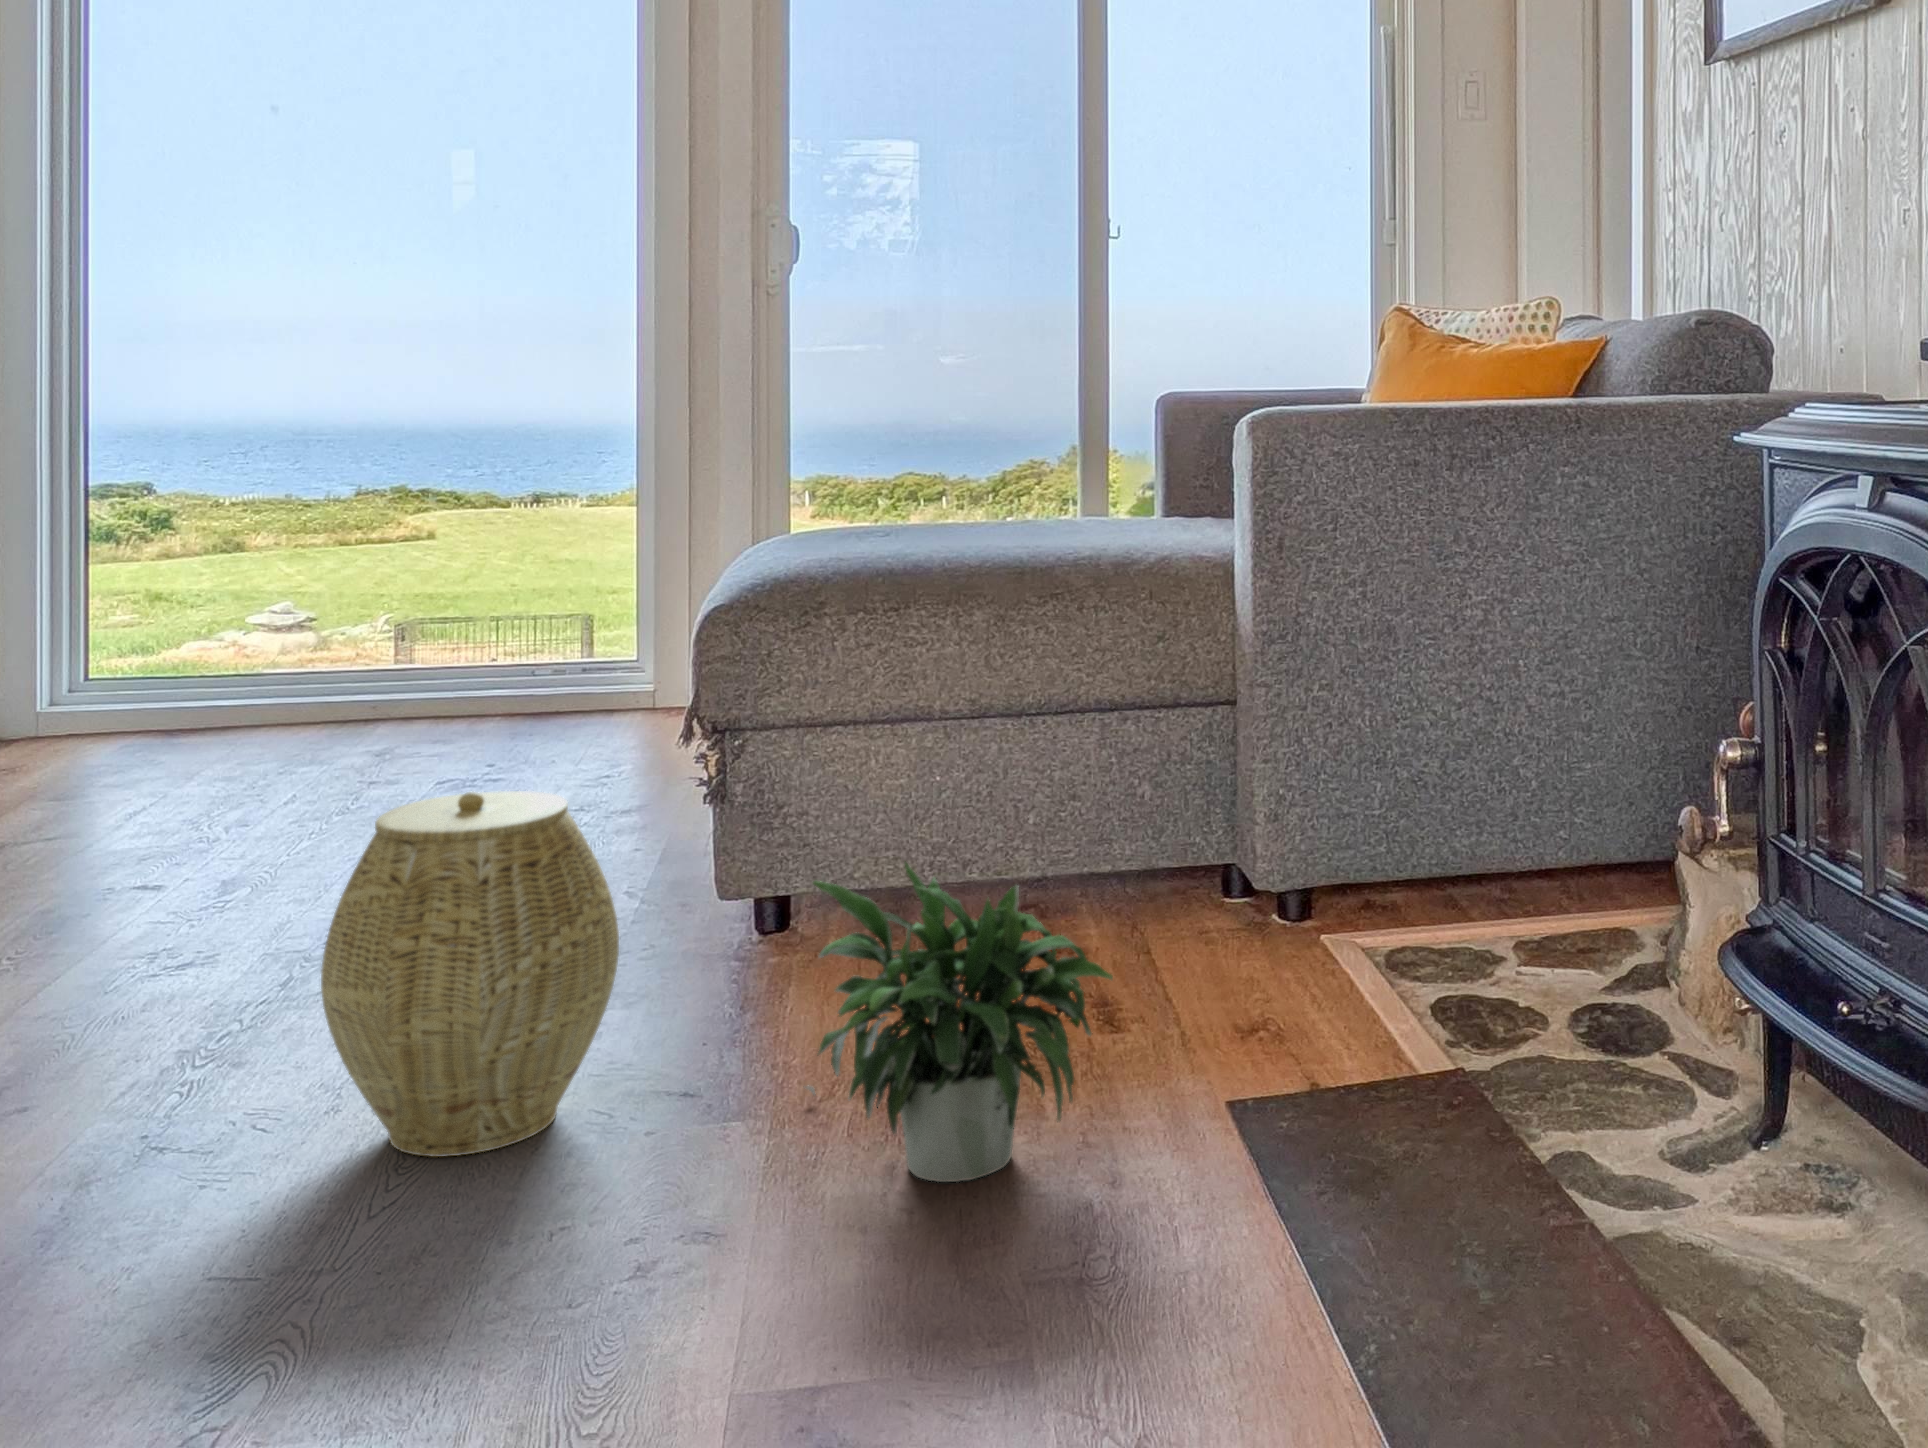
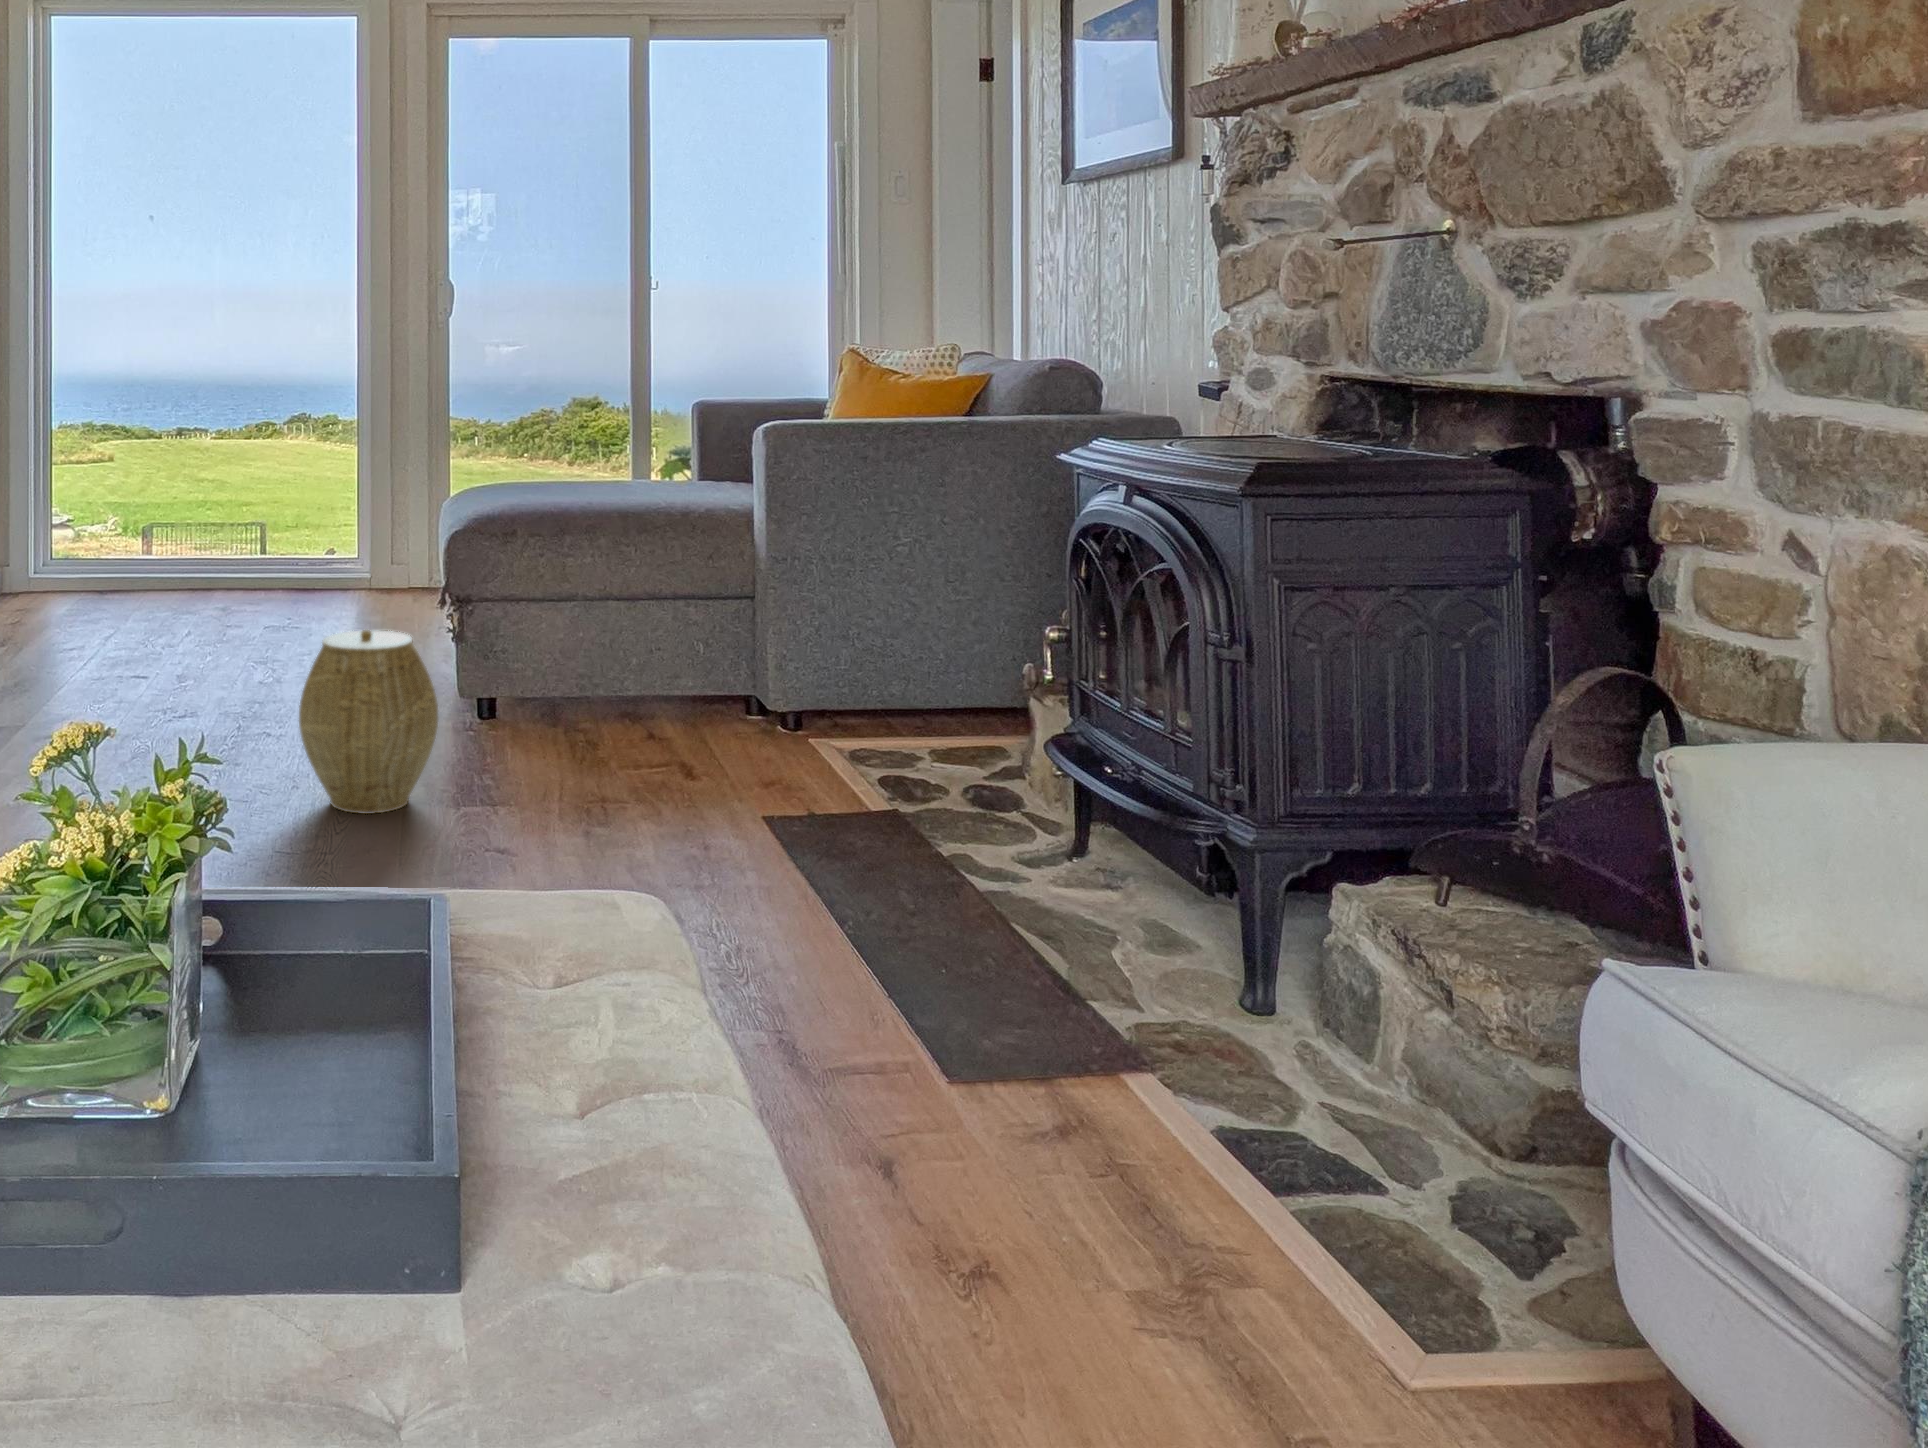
potted plant: present [806,863,1113,1182] -> none [534,675,705,841]

